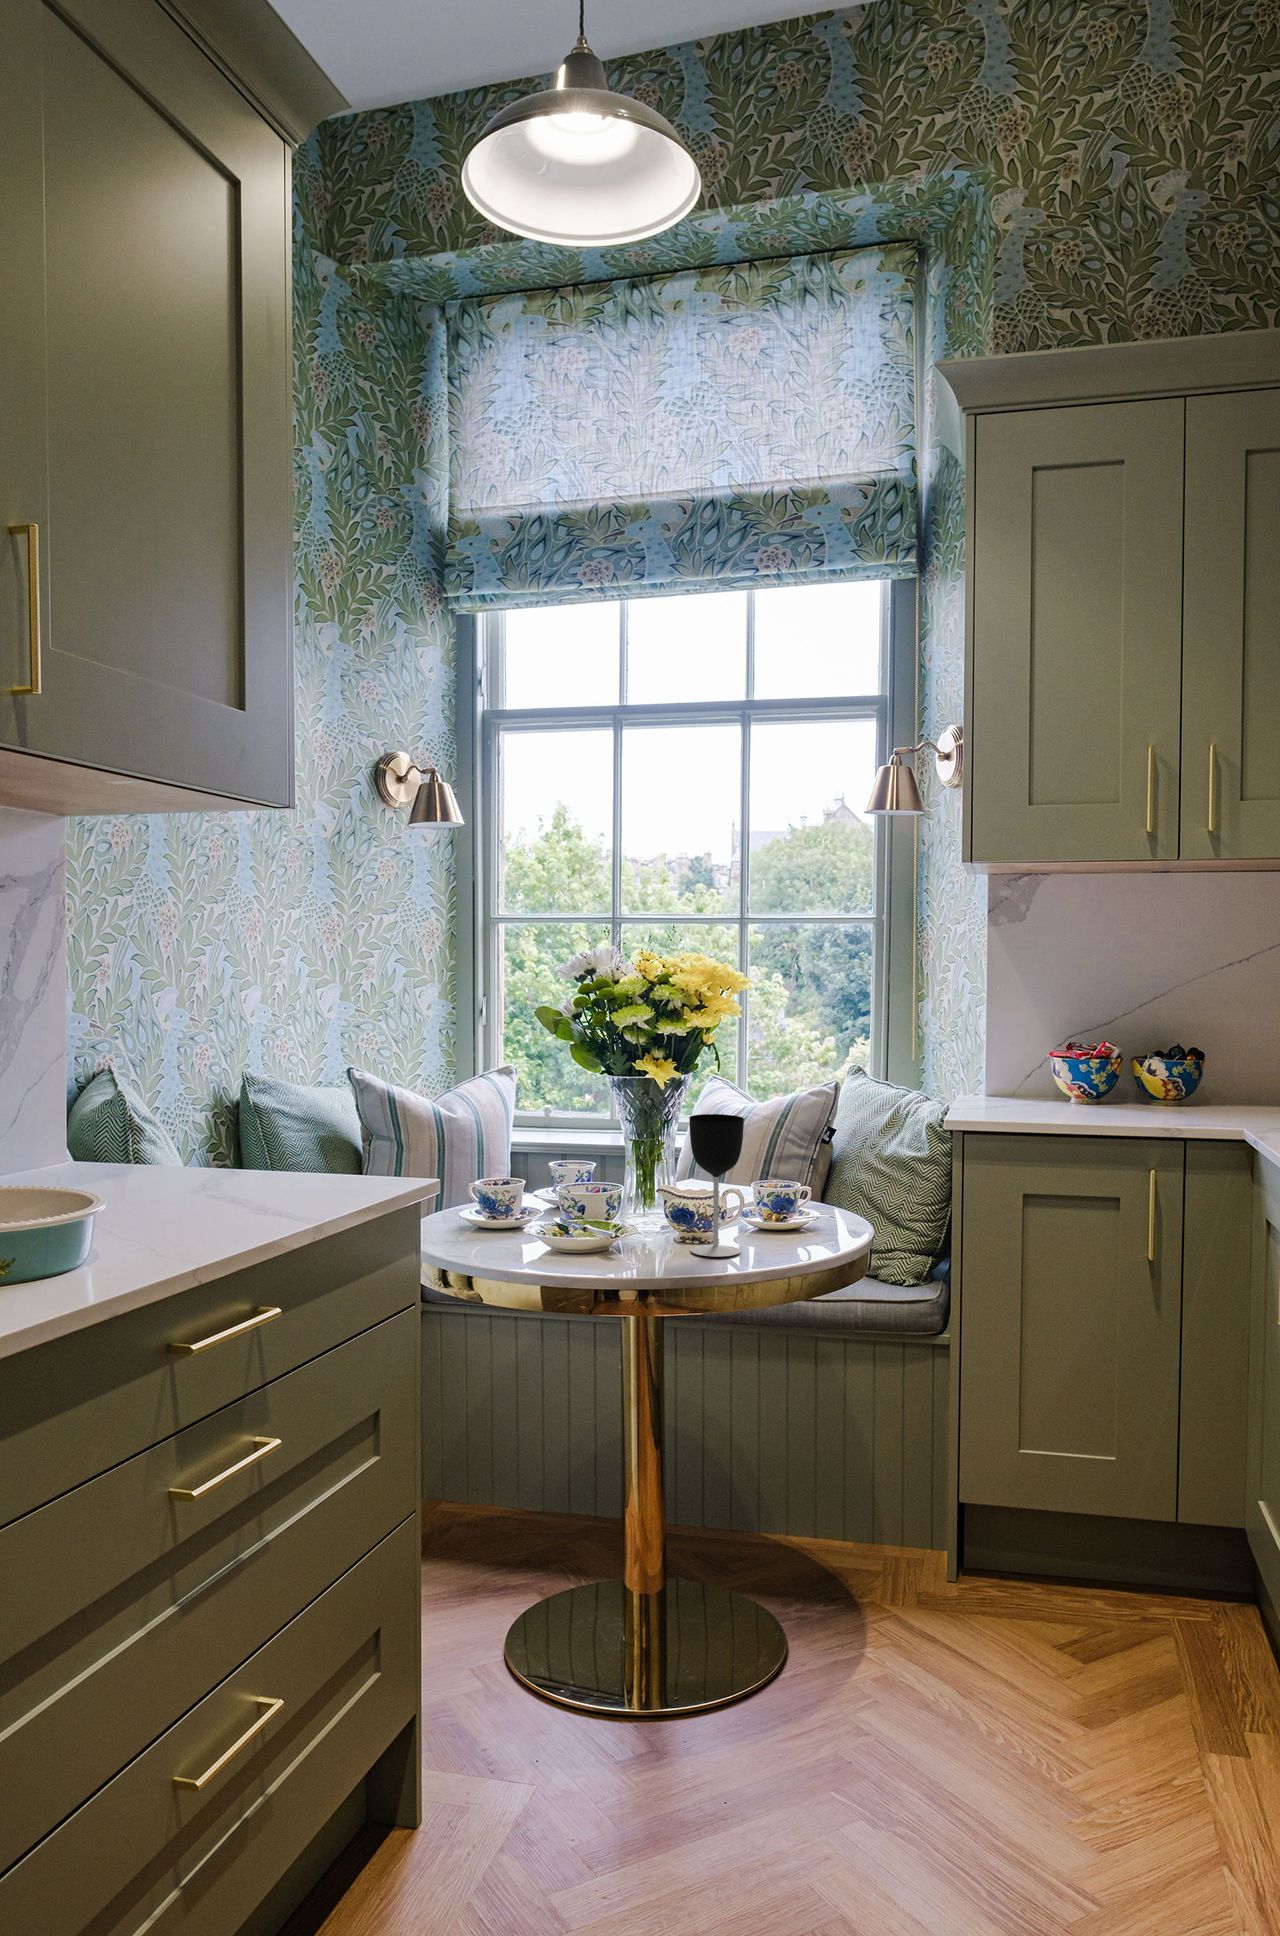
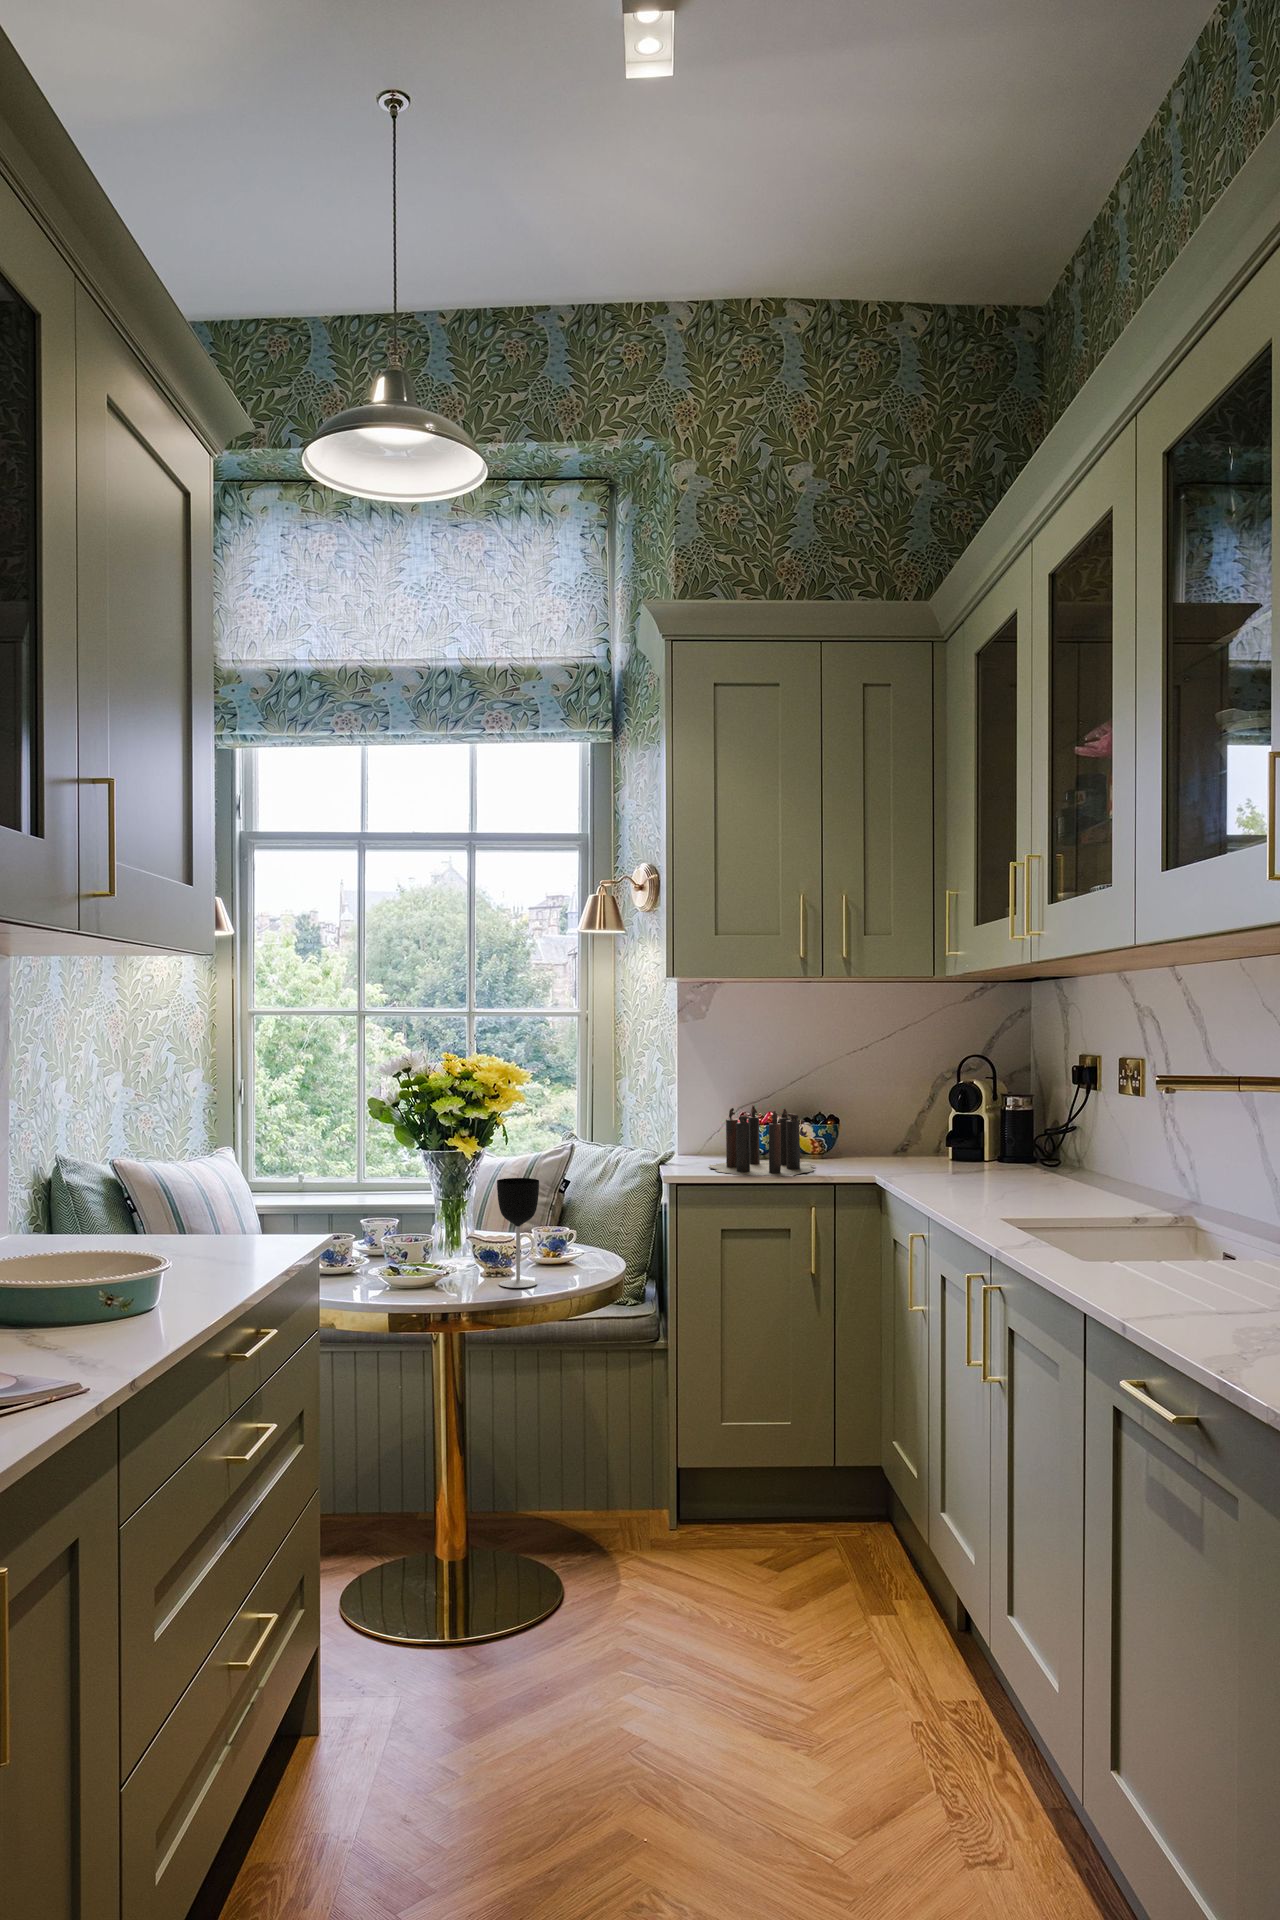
candle: none [999,1034,1196,1130] -> present [709,1105,815,1176]

